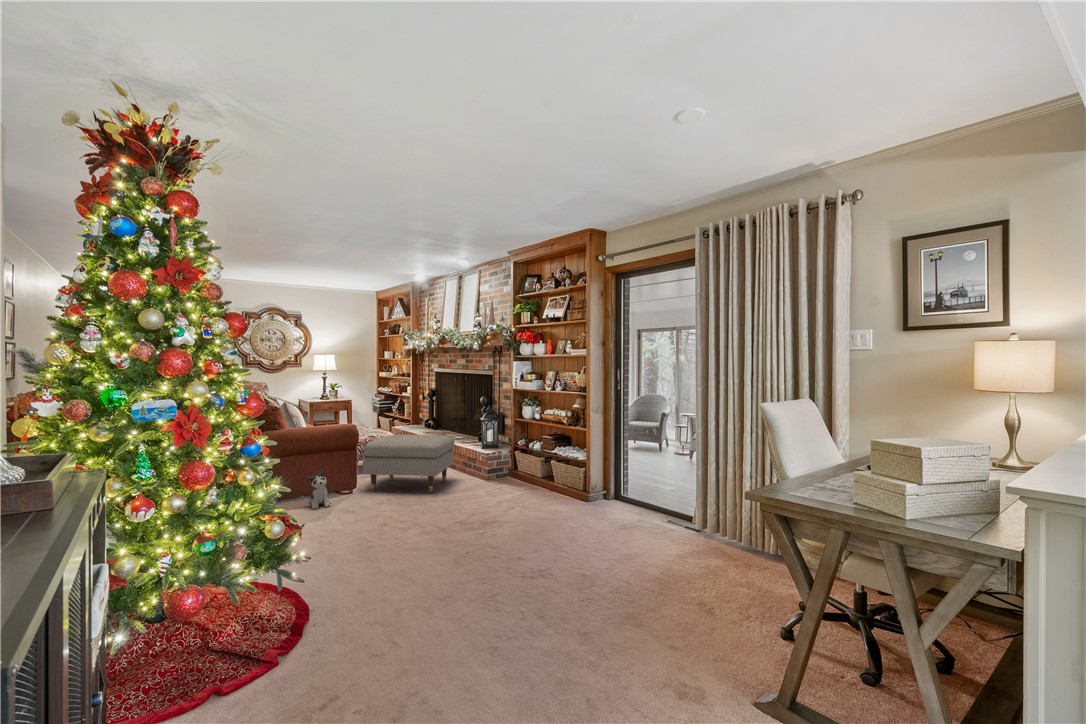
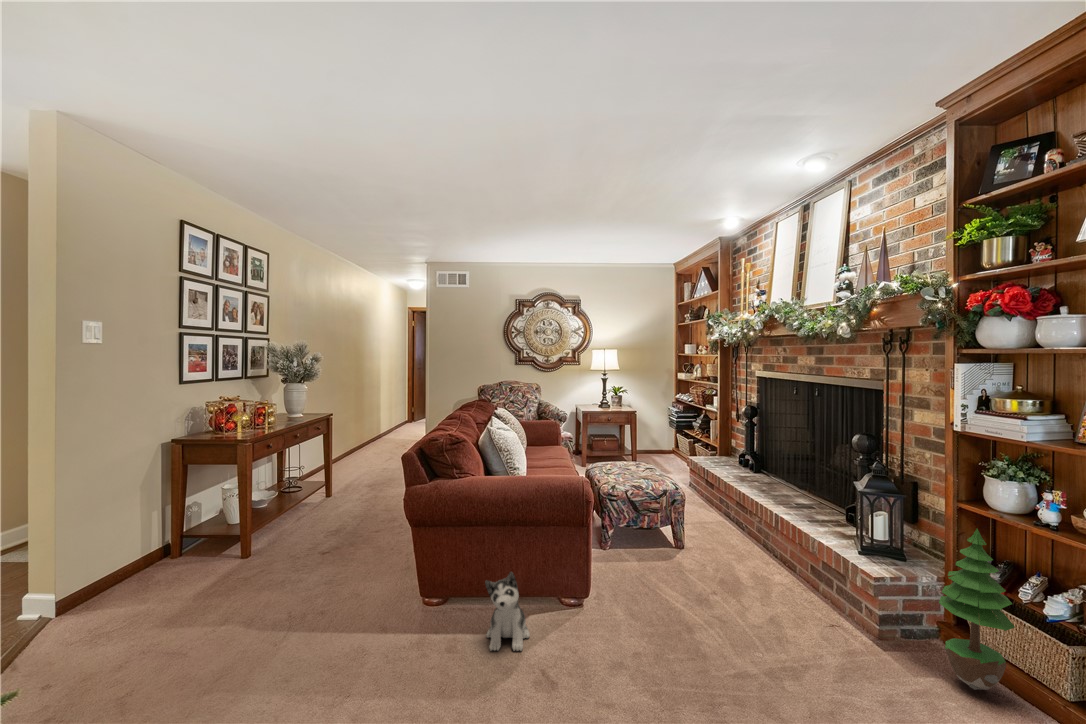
potted tree: none [504,423,526,483] -> present [939,529,1015,690]
ottoman: present [363,435,455,492] -> none [600,499,795,663]

